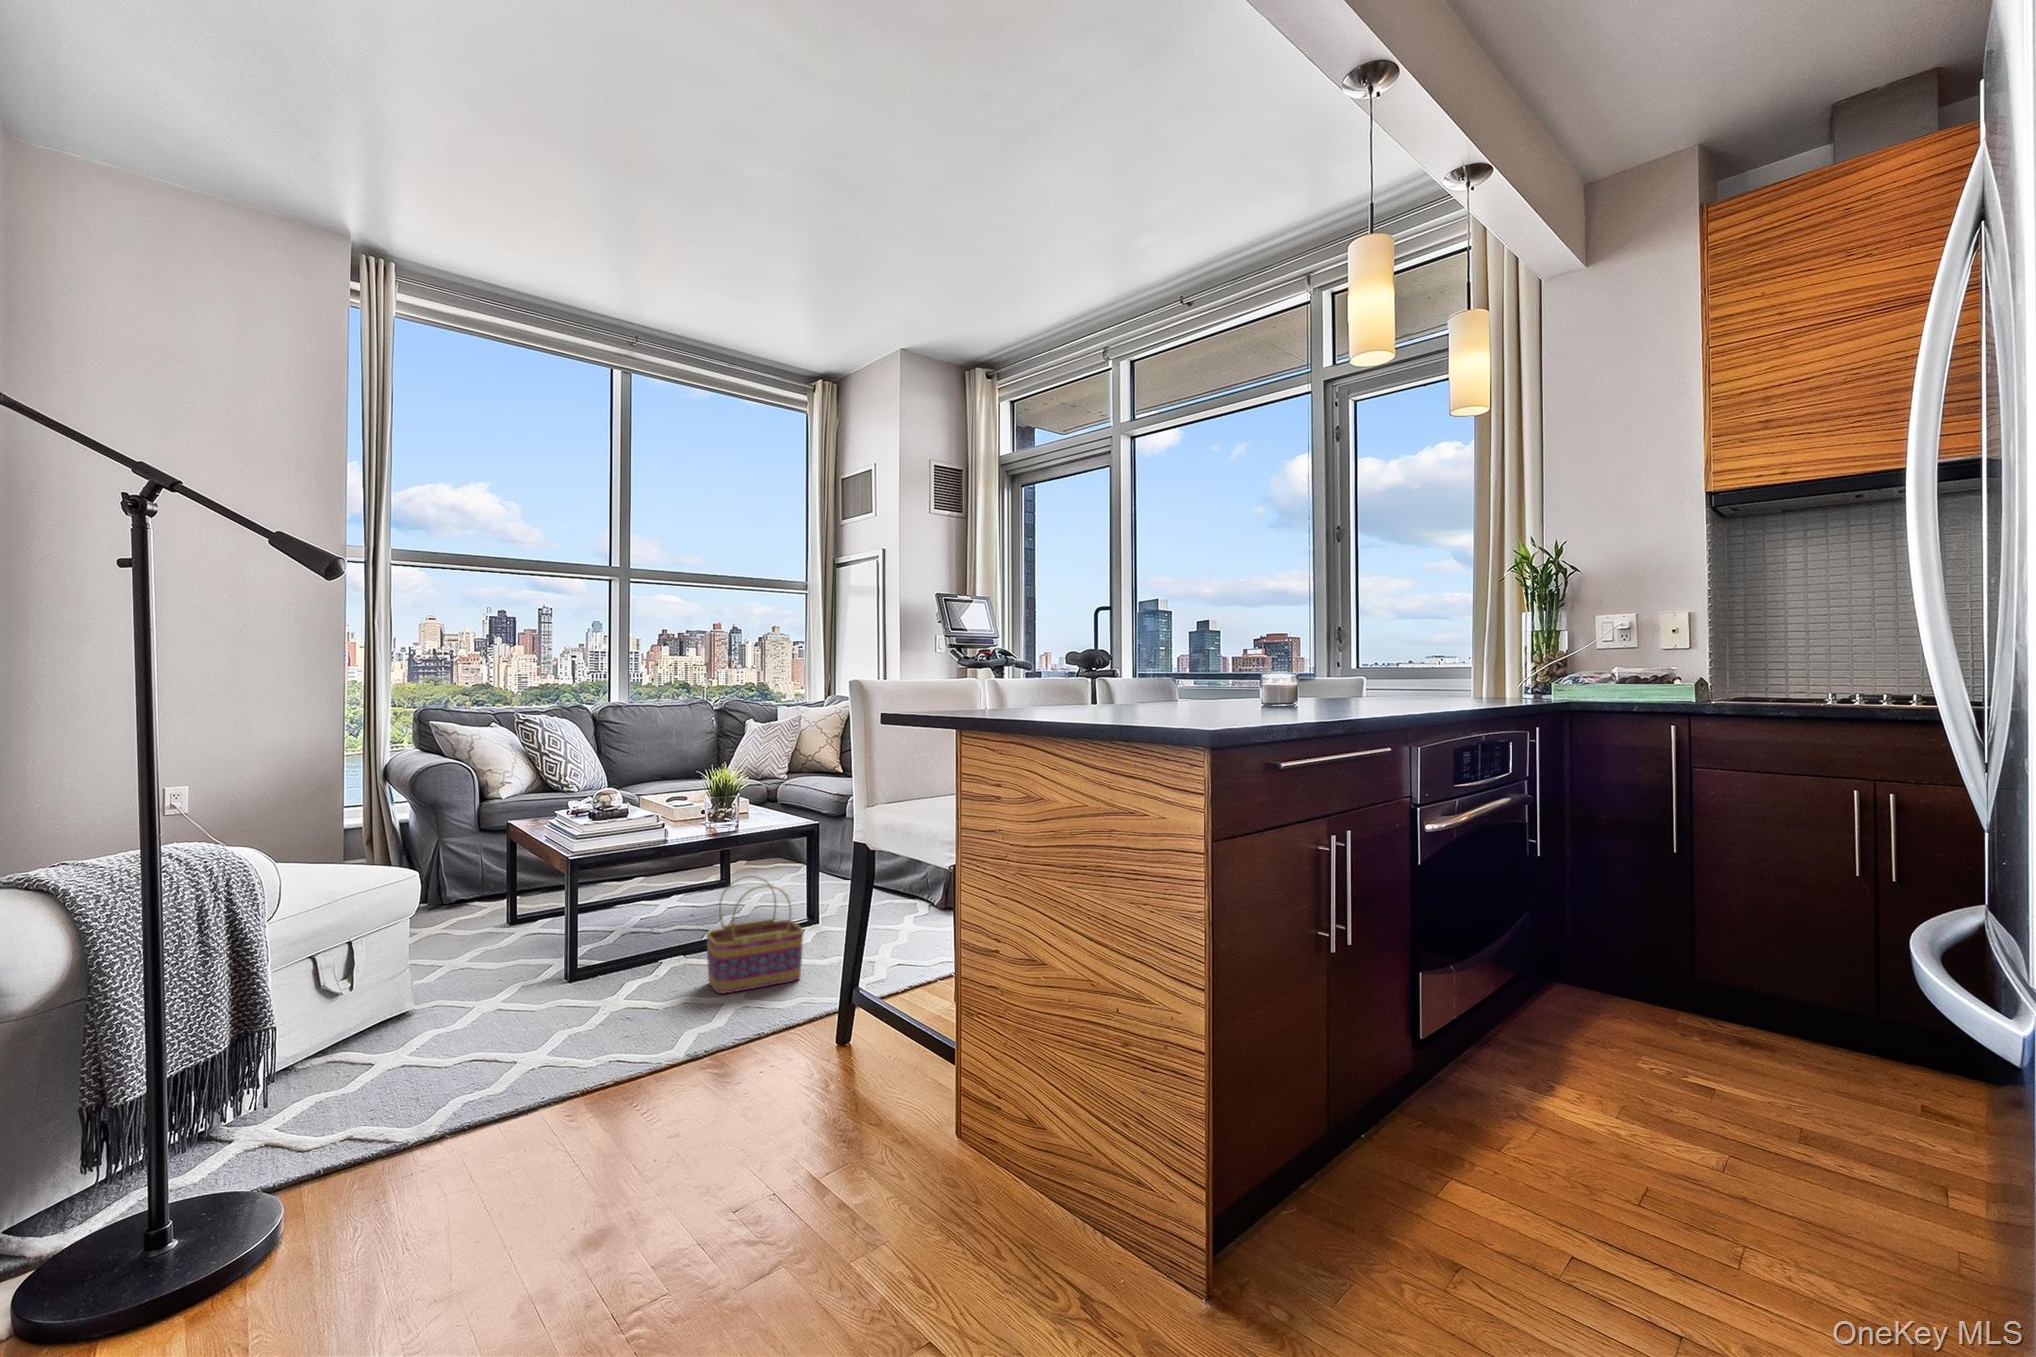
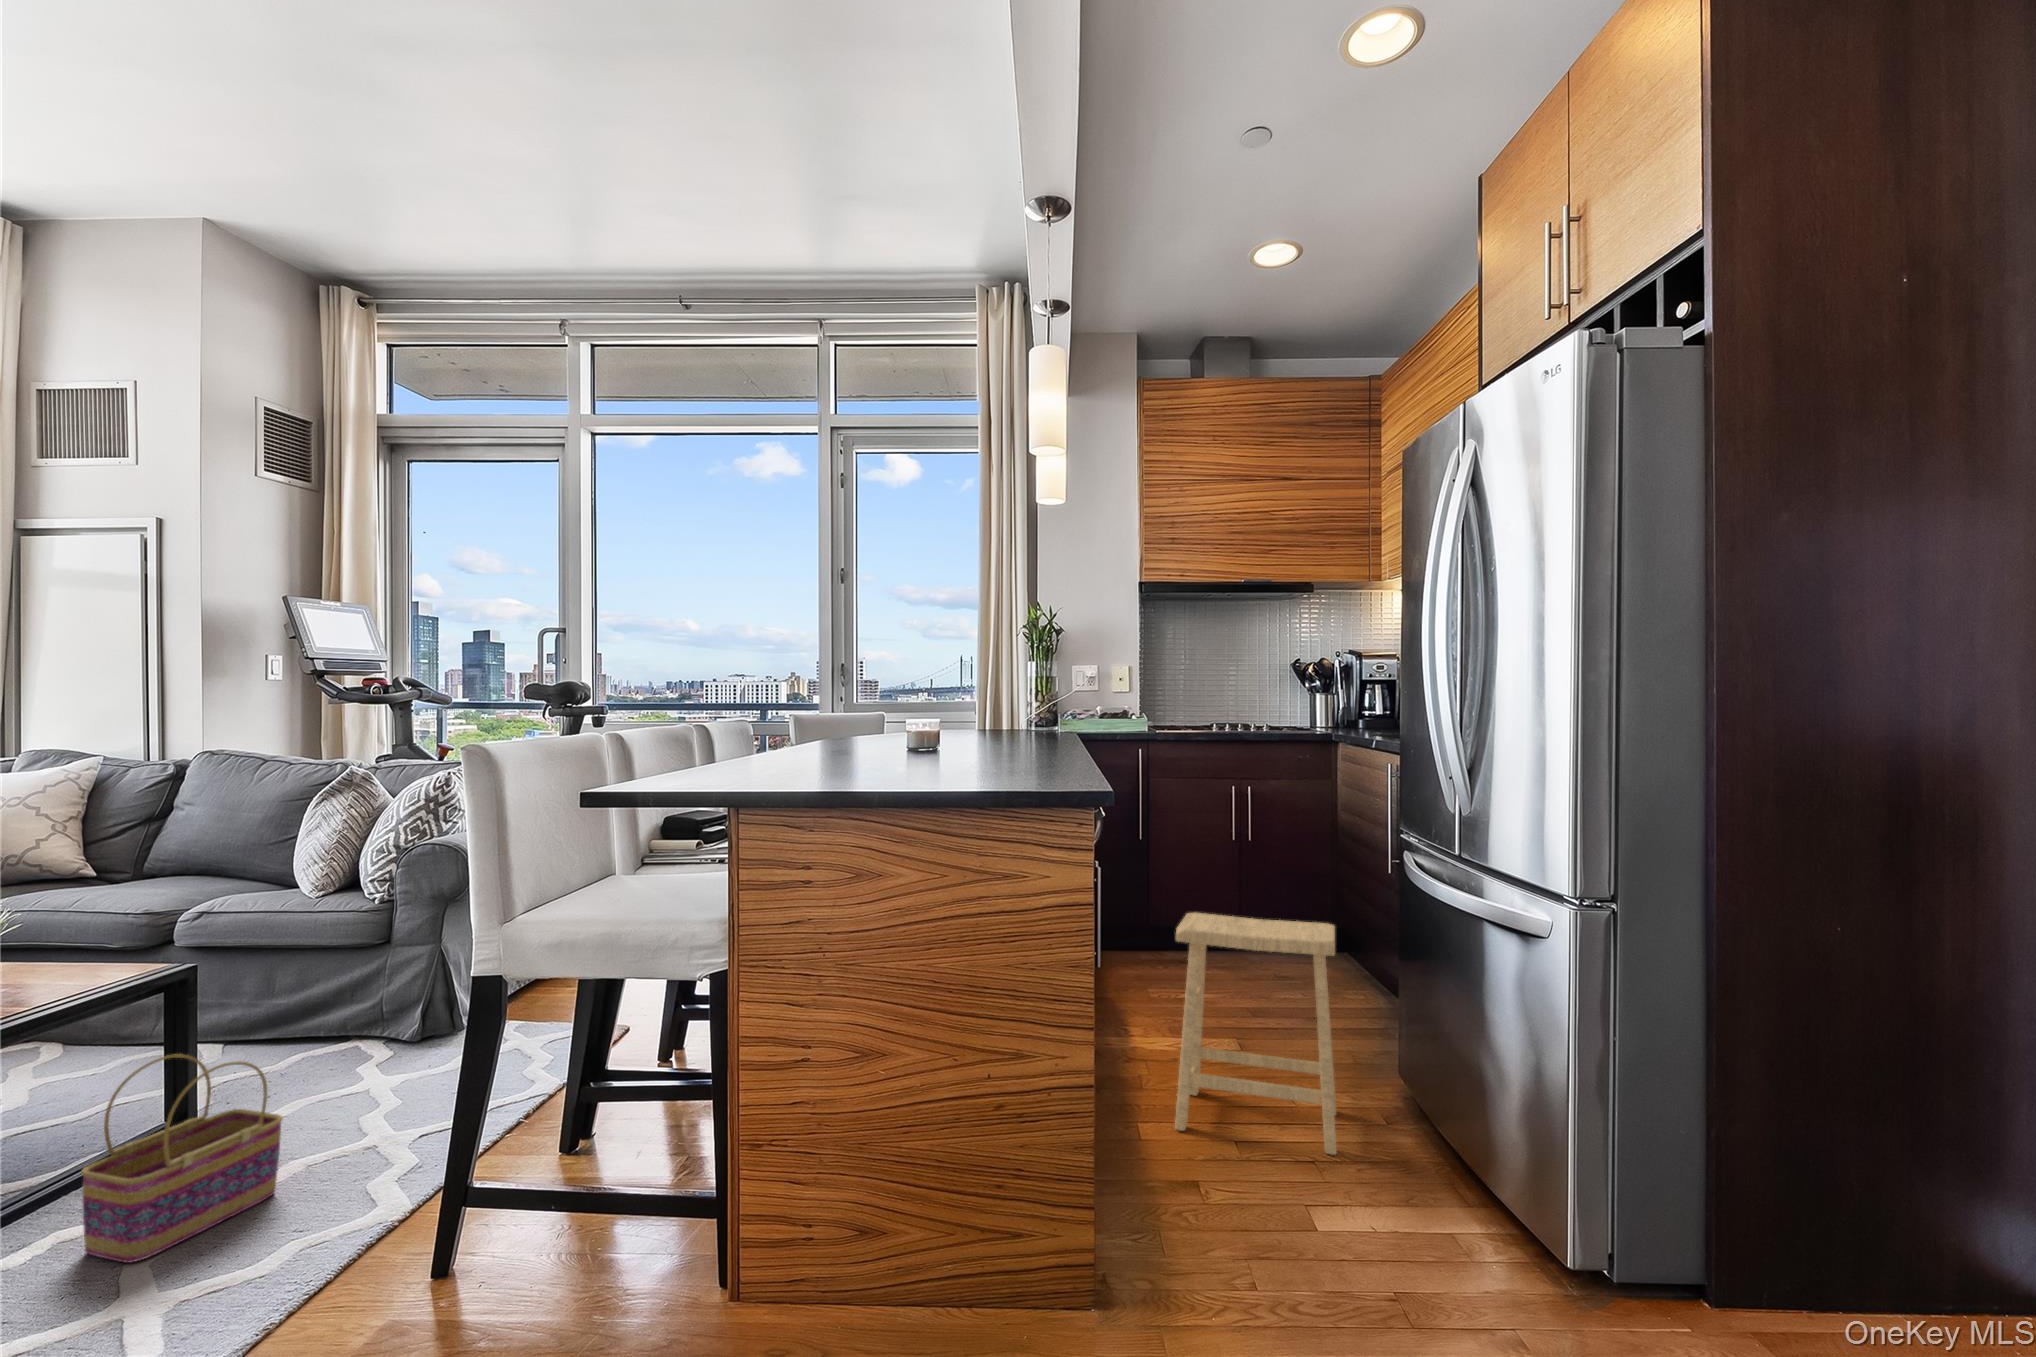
footstool: none [1511,915,1824,1310] -> present [1175,913,1337,1155]

